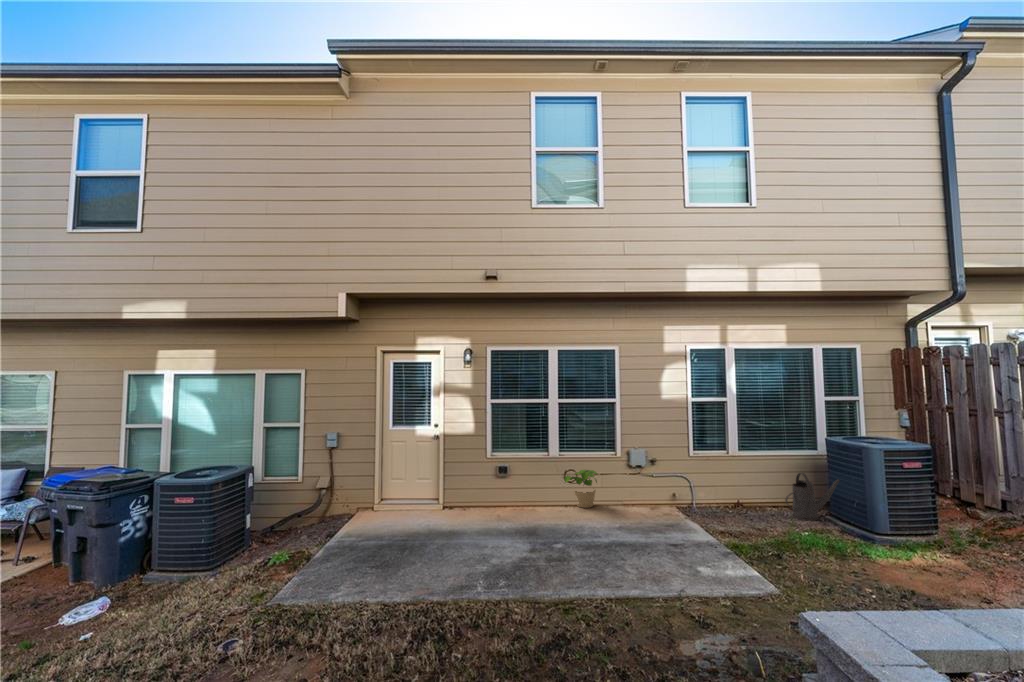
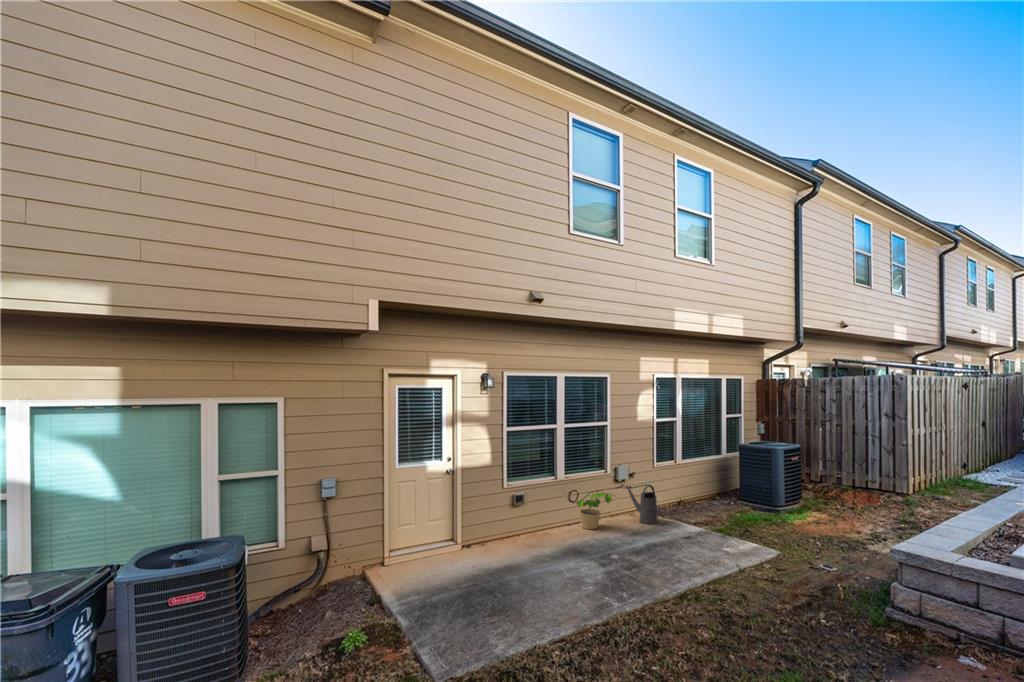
watering can: present [785,473,839,521] -> present [626,486,661,525]

